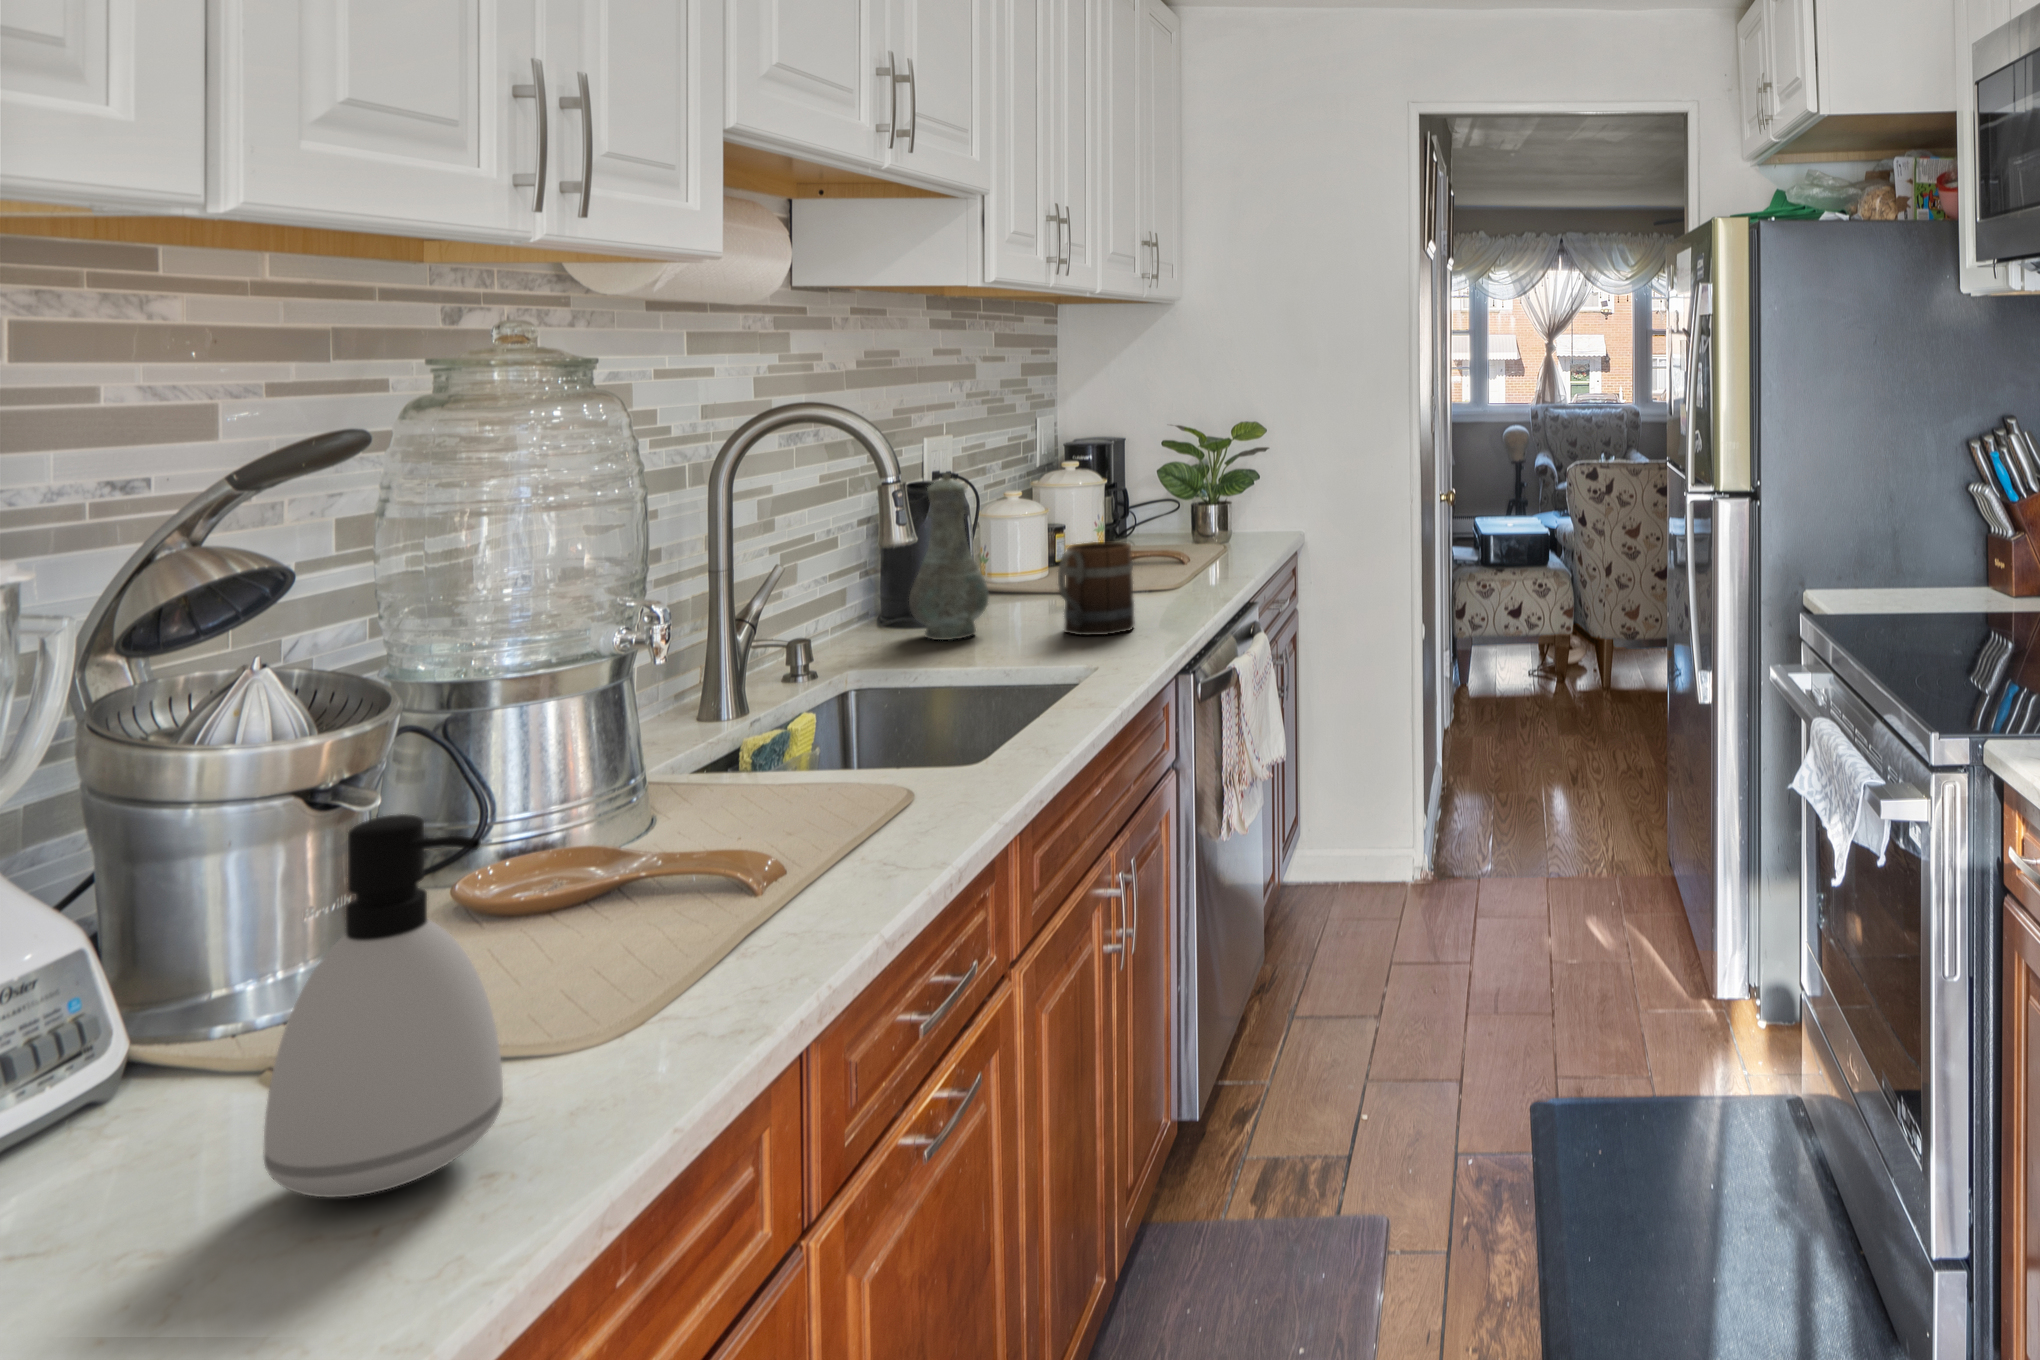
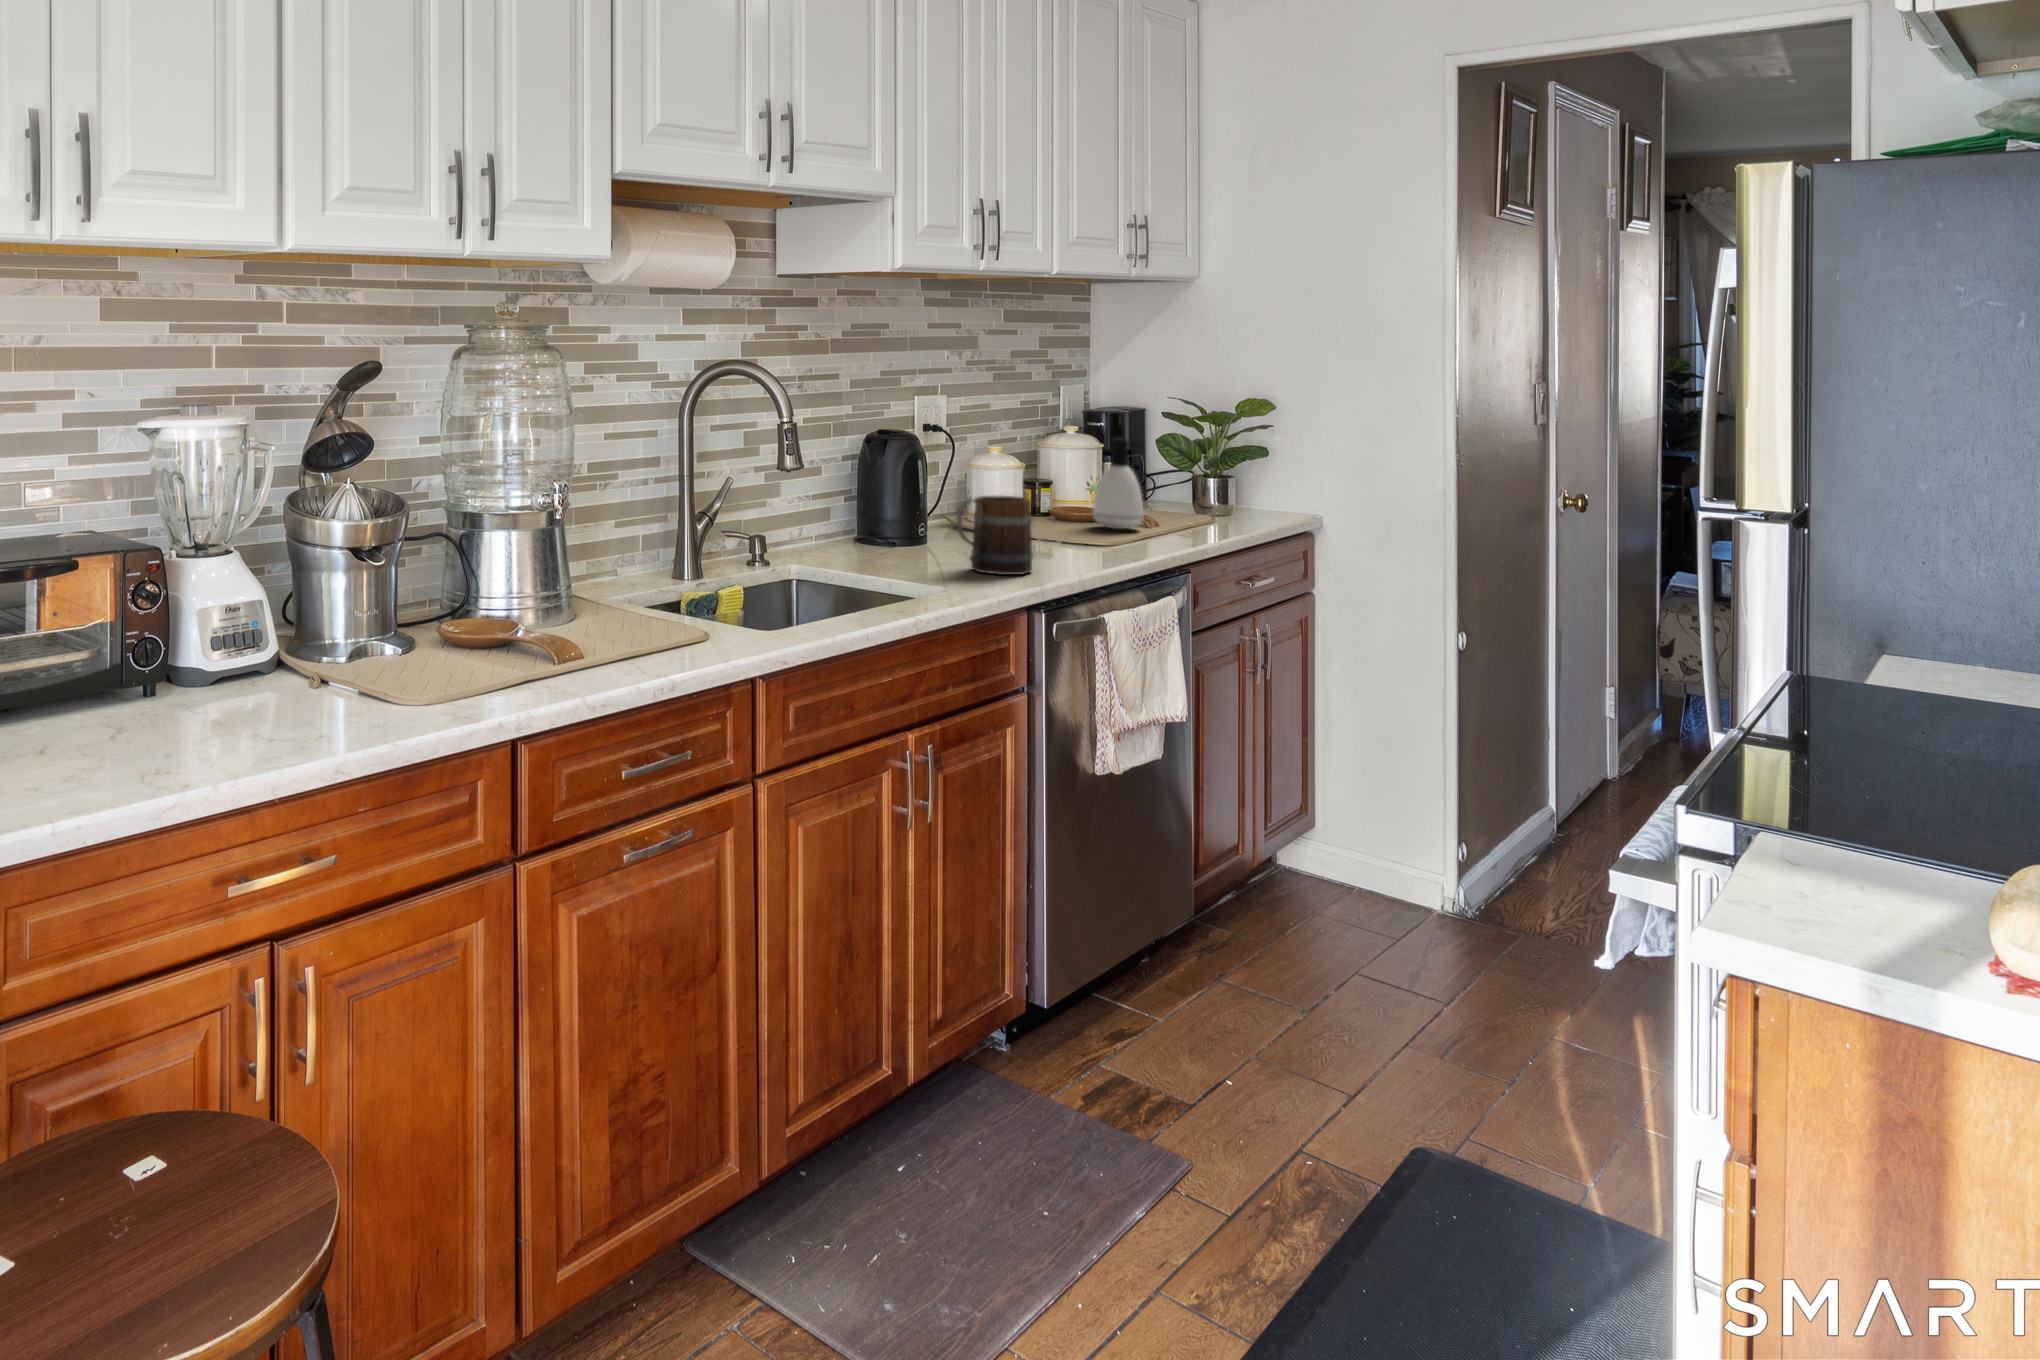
vase: present [909,473,989,640] -> none [854,426,915,562]
soap dispenser: present [264,814,503,1197] -> present [1093,438,1143,529]

